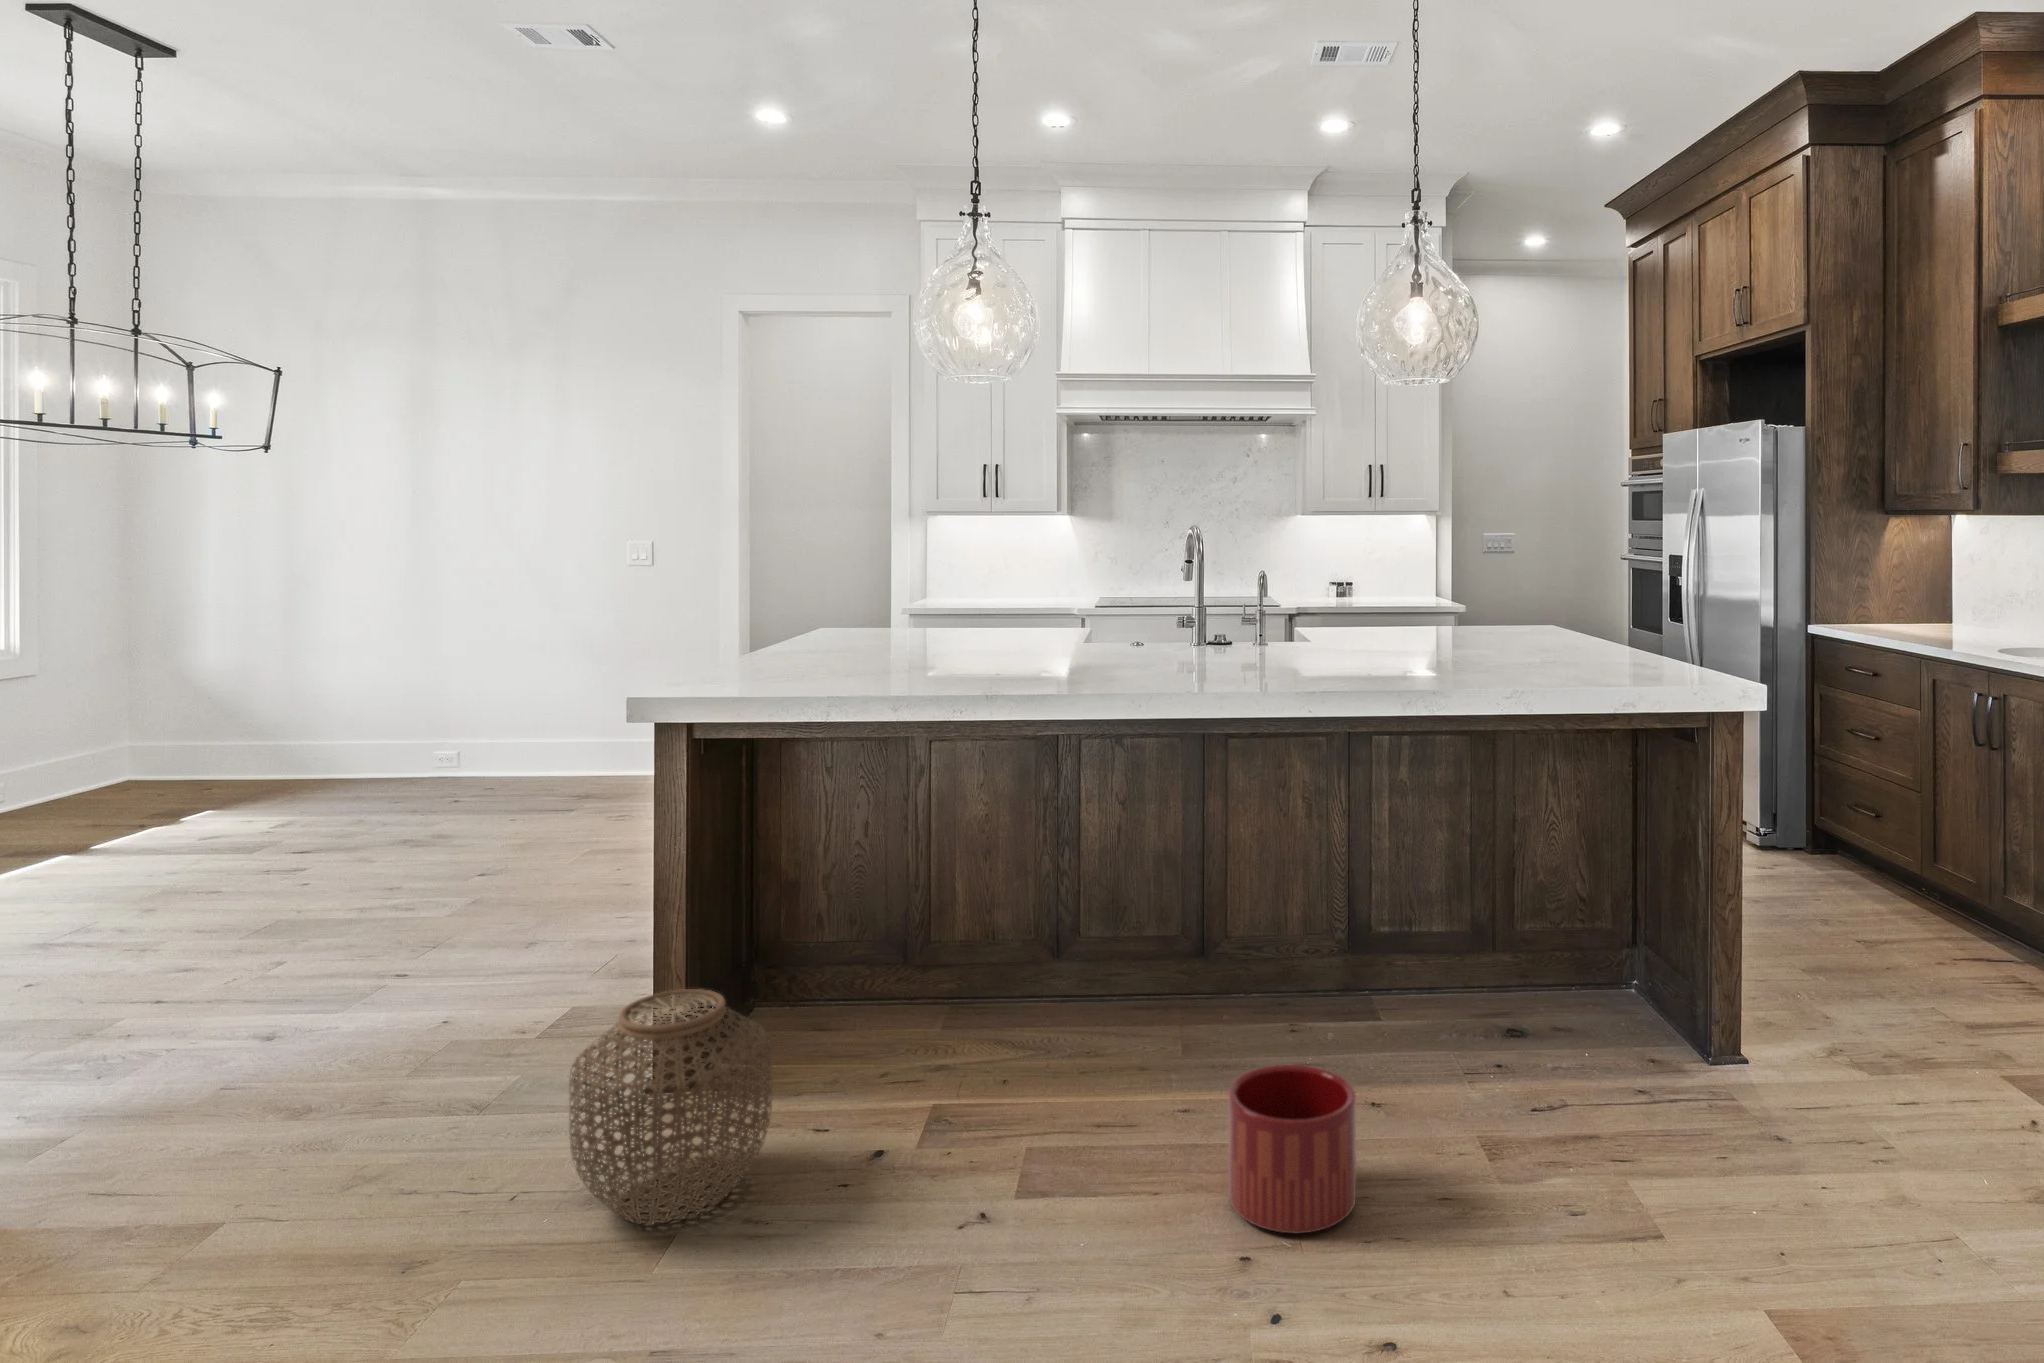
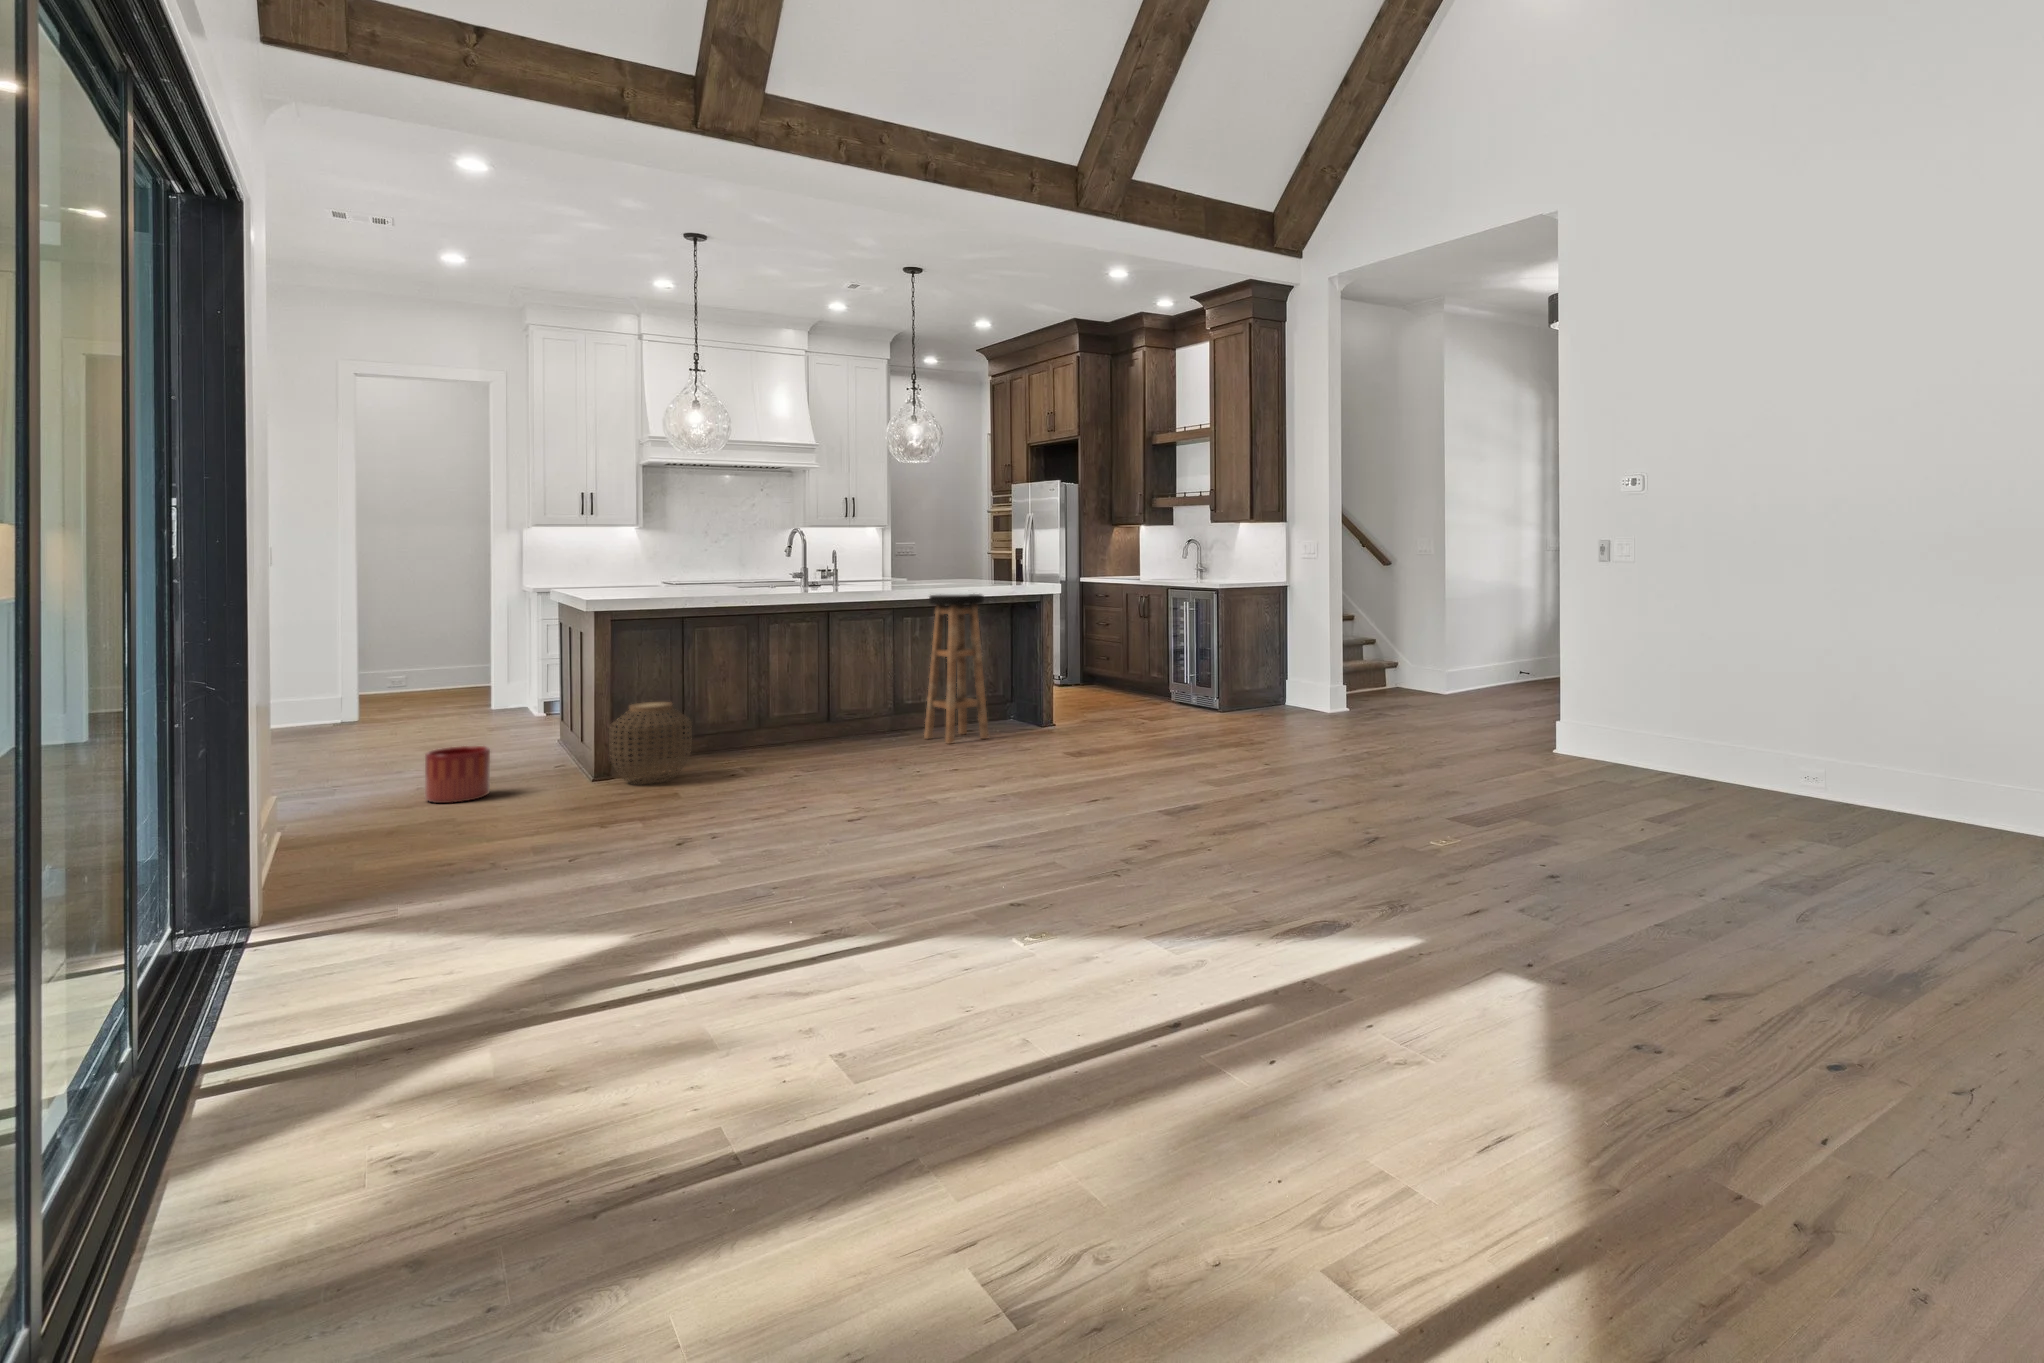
bar stool: none [1407,710,1569,1126] -> present [924,594,989,744]
planter: present [1228,1065,1356,1234] -> present [425,746,490,803]

